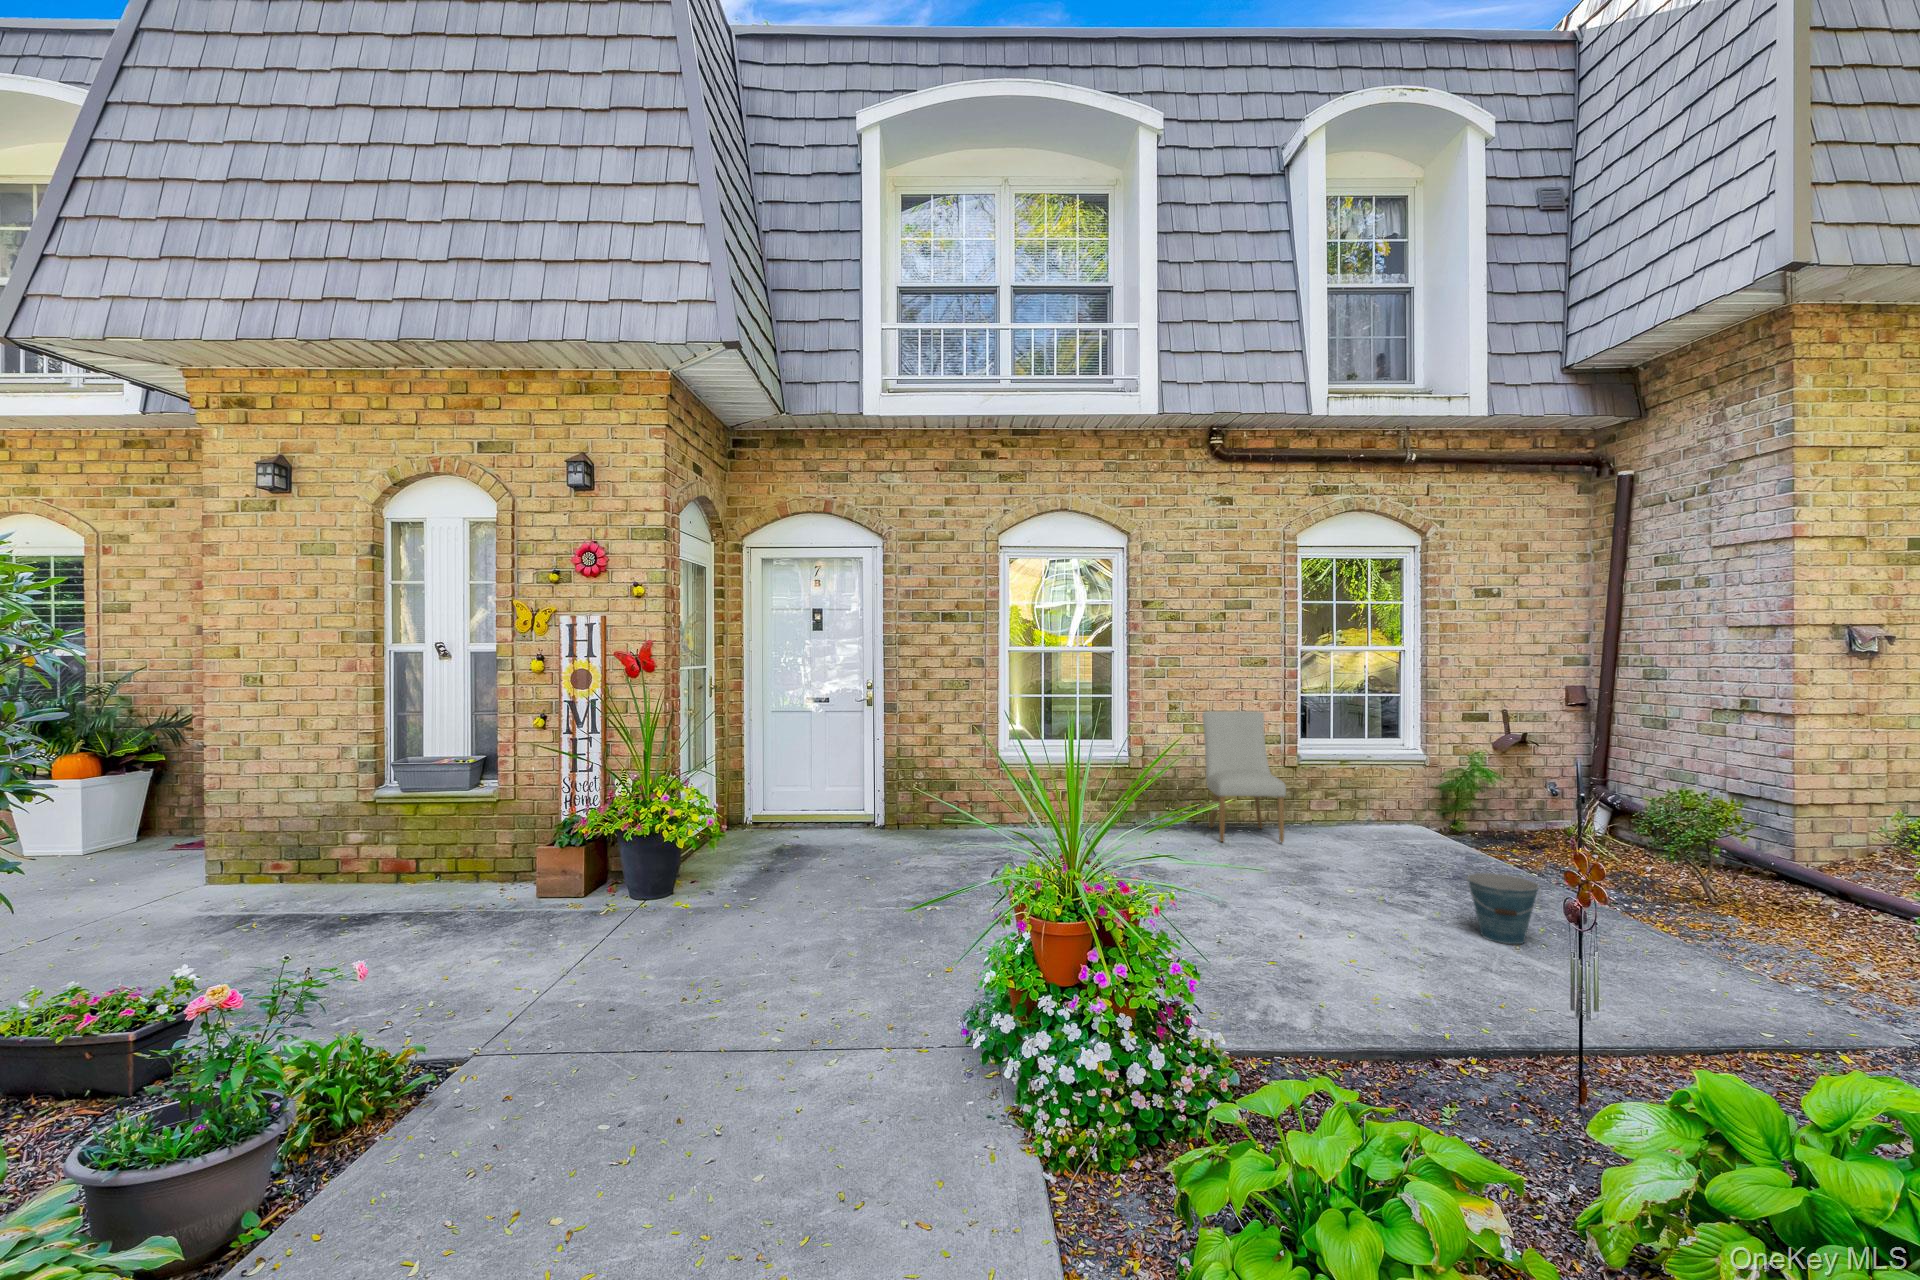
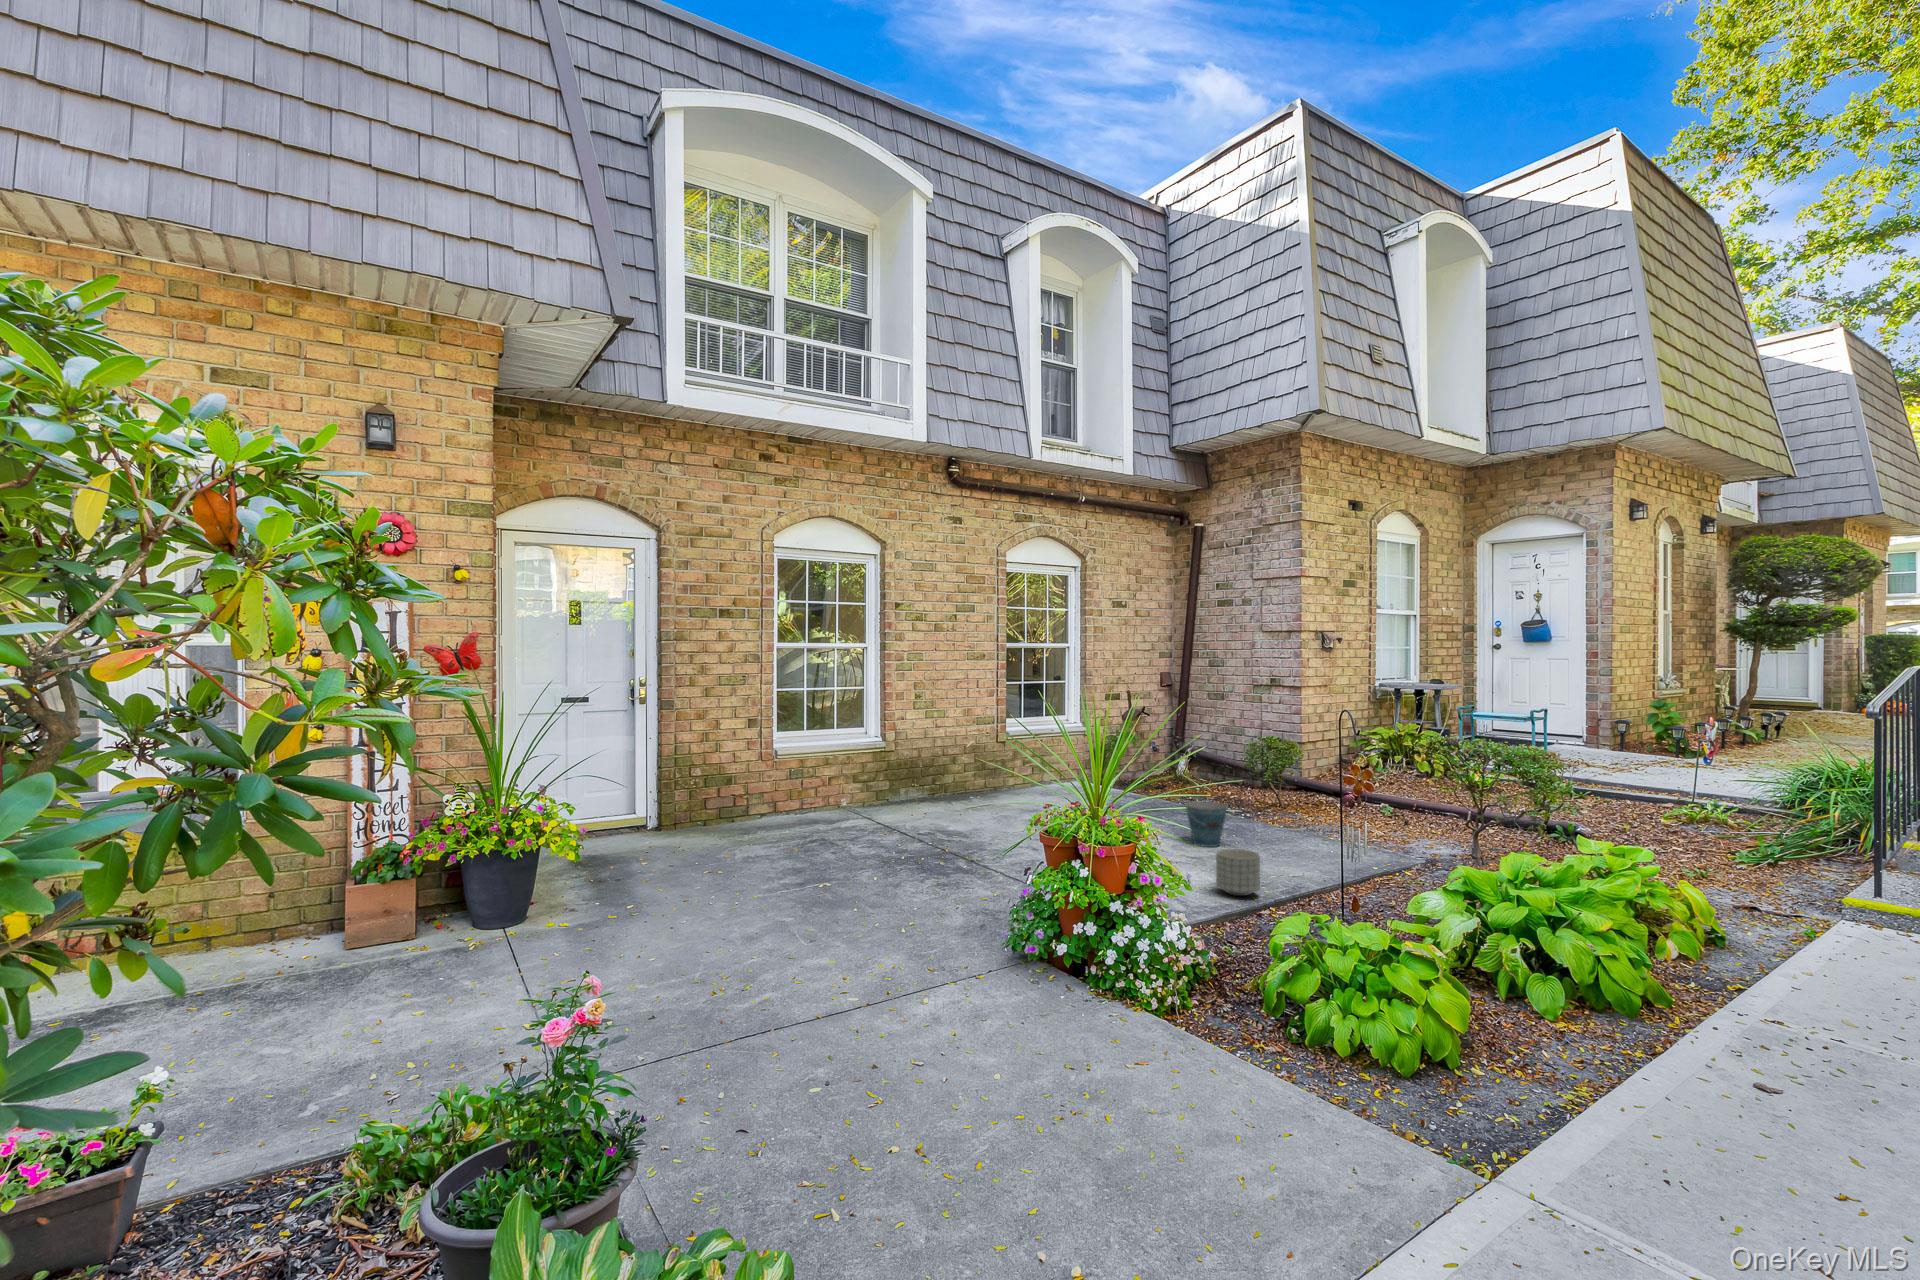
chair: present [1202,711,1286,843] -> none [942,699,1018,809]
planter: none [1412,953,1485,1031] -> present [1216,849,1260,896]

